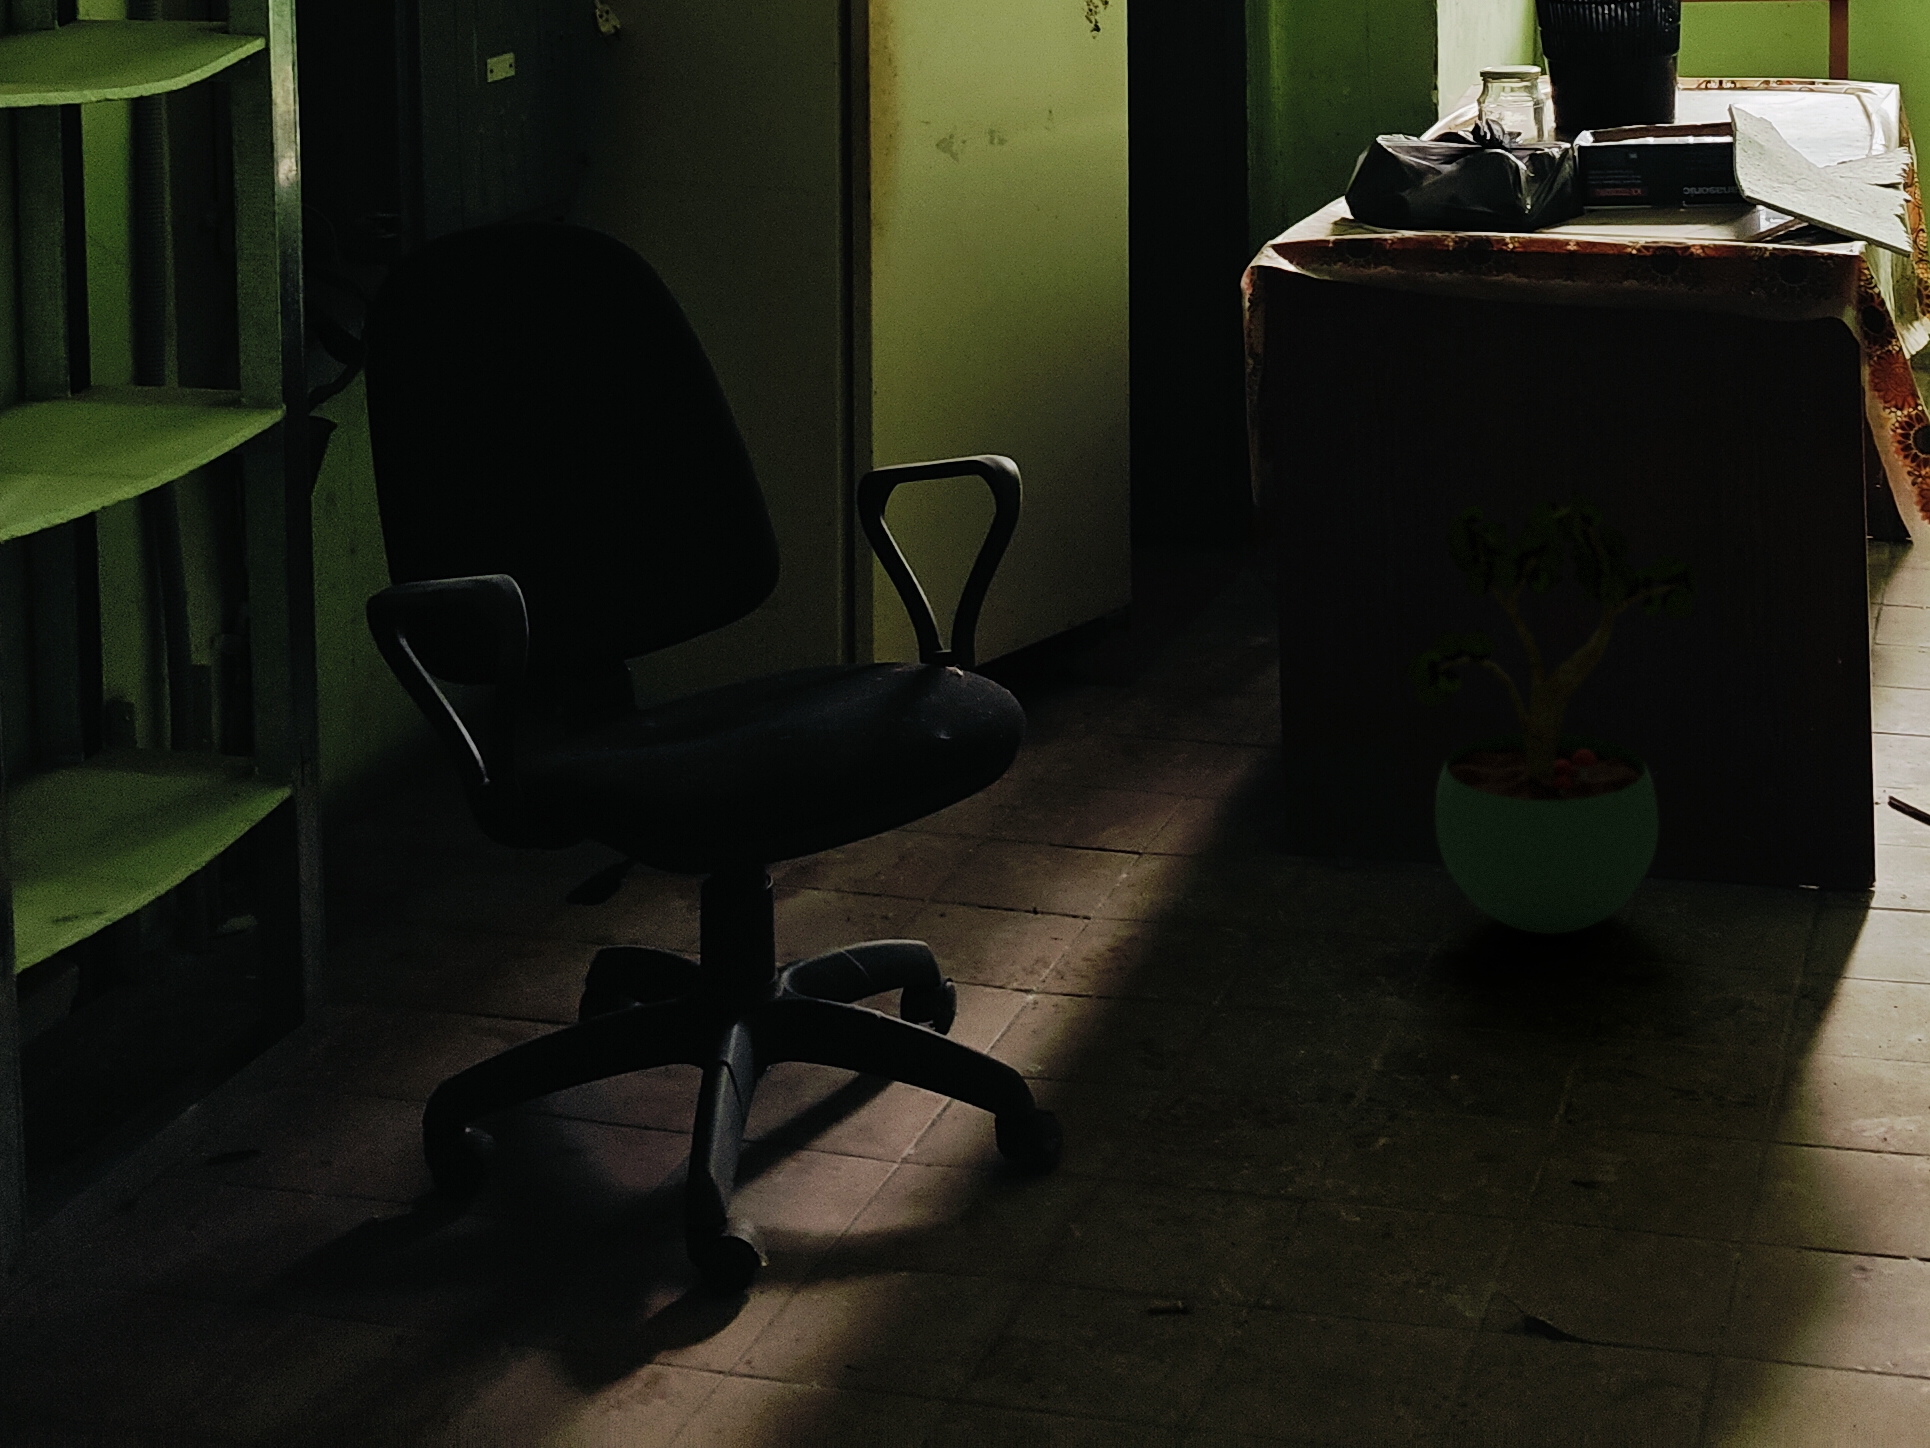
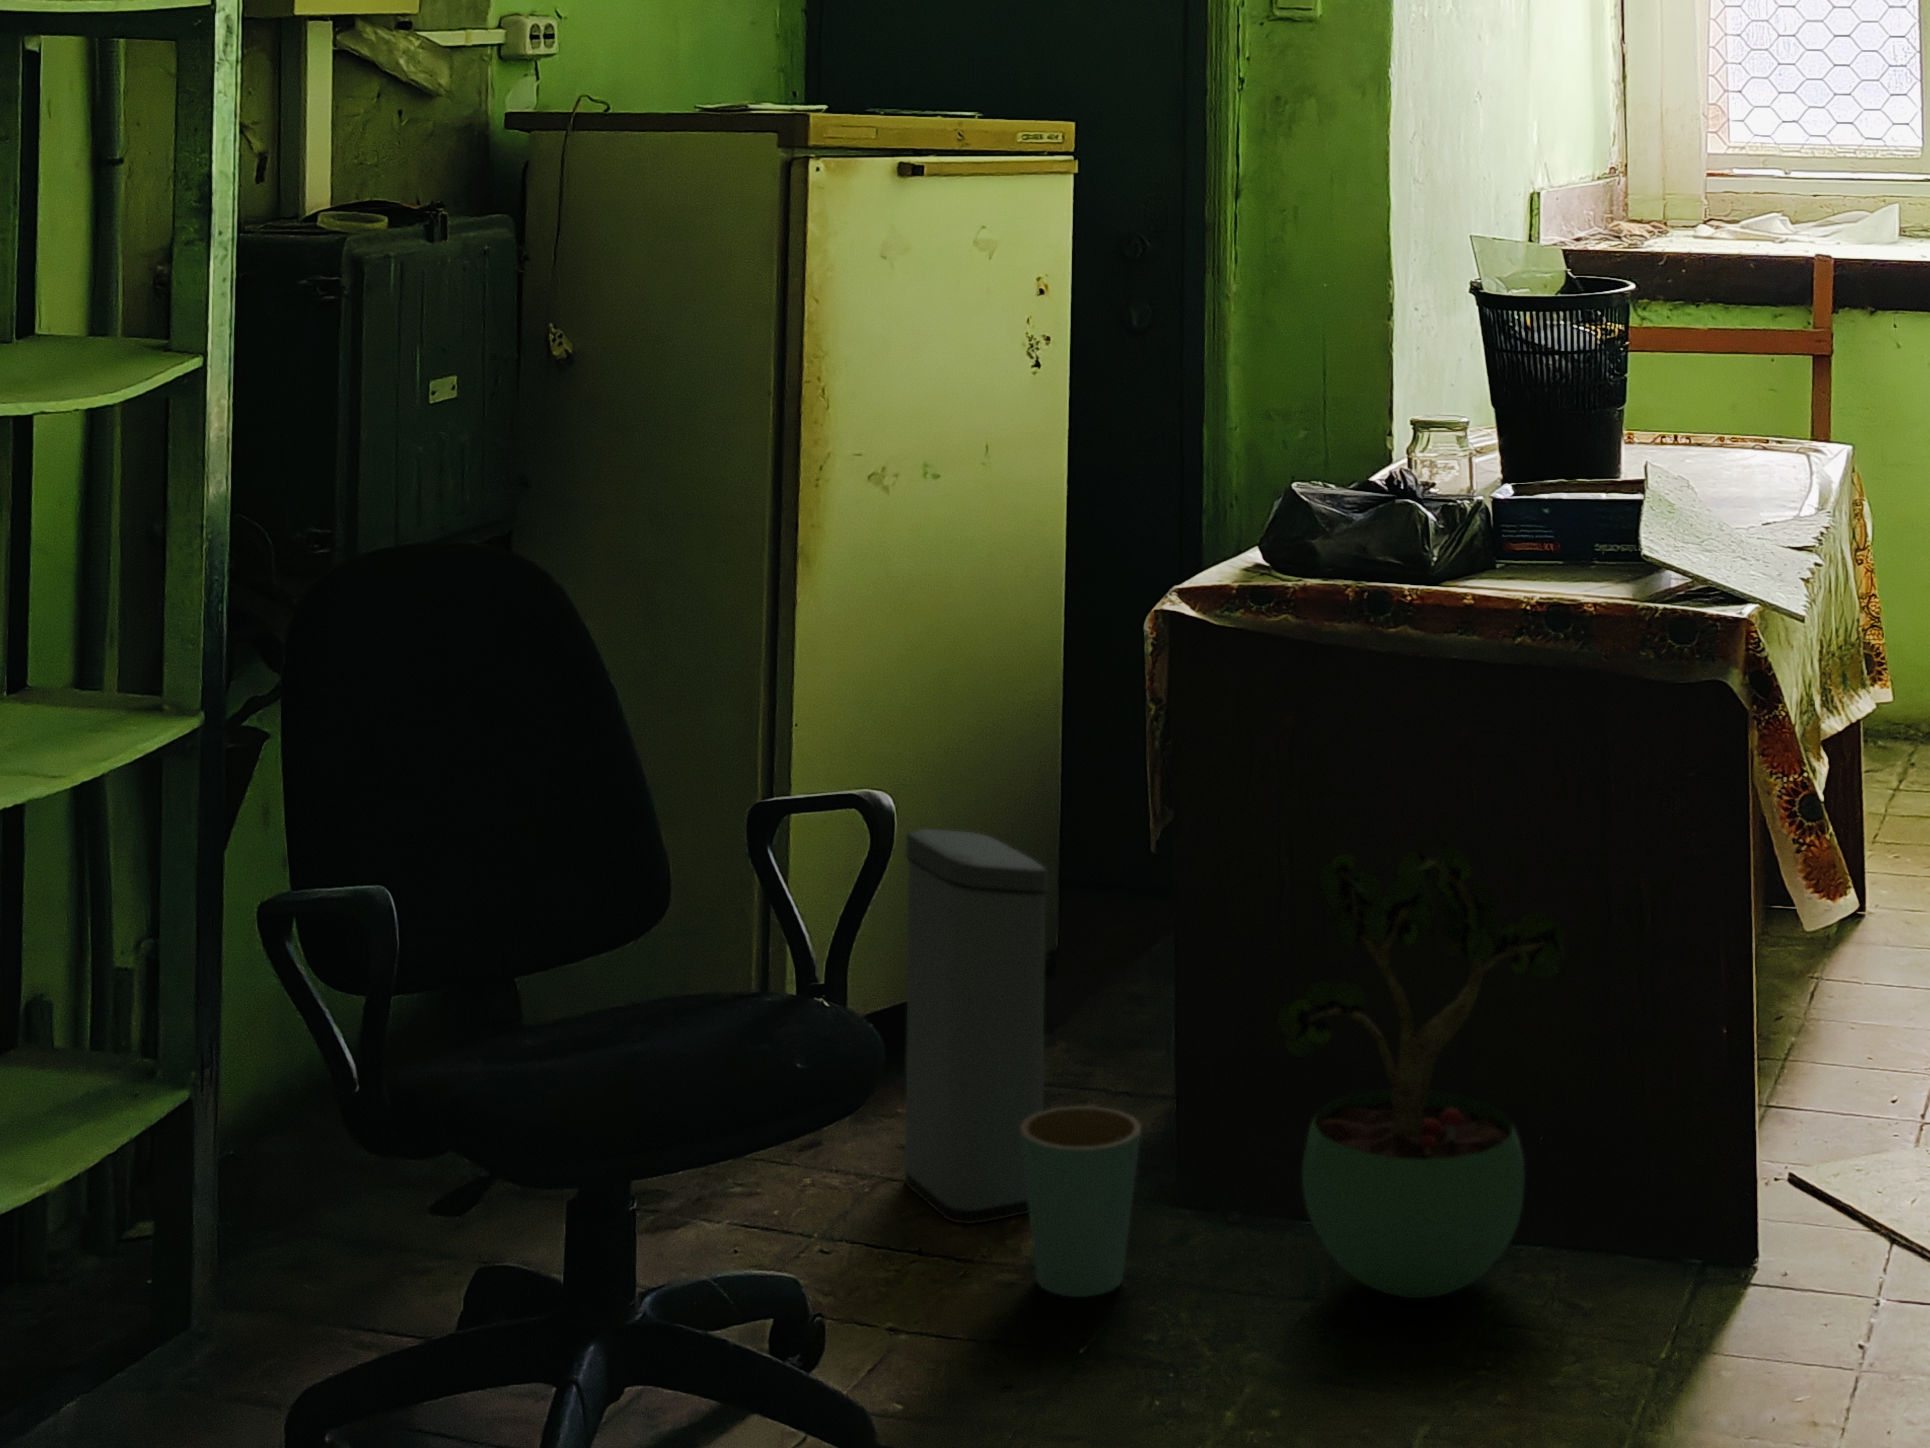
trash can: none [1009,499,1271,949] -> present [905,829,1141,1297]

